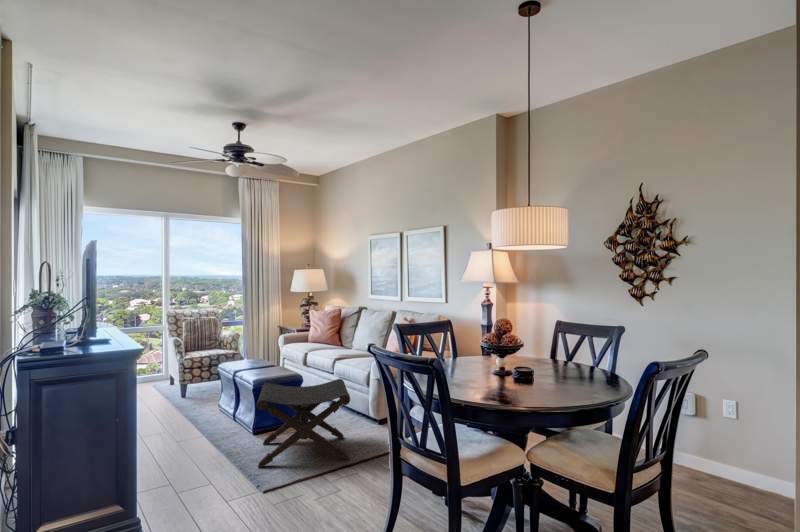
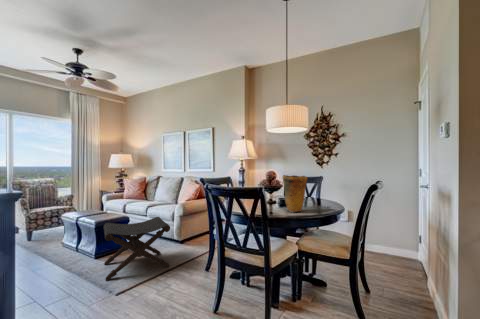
vase: none [501,329,545,395] -> present [283,175,307,212]

